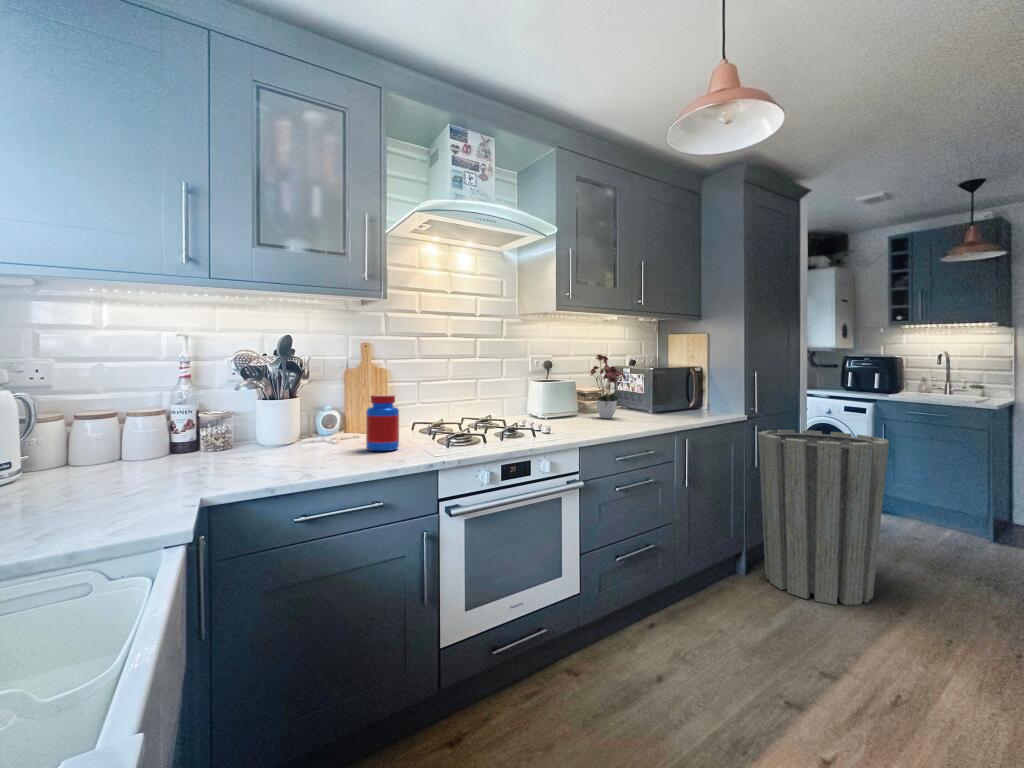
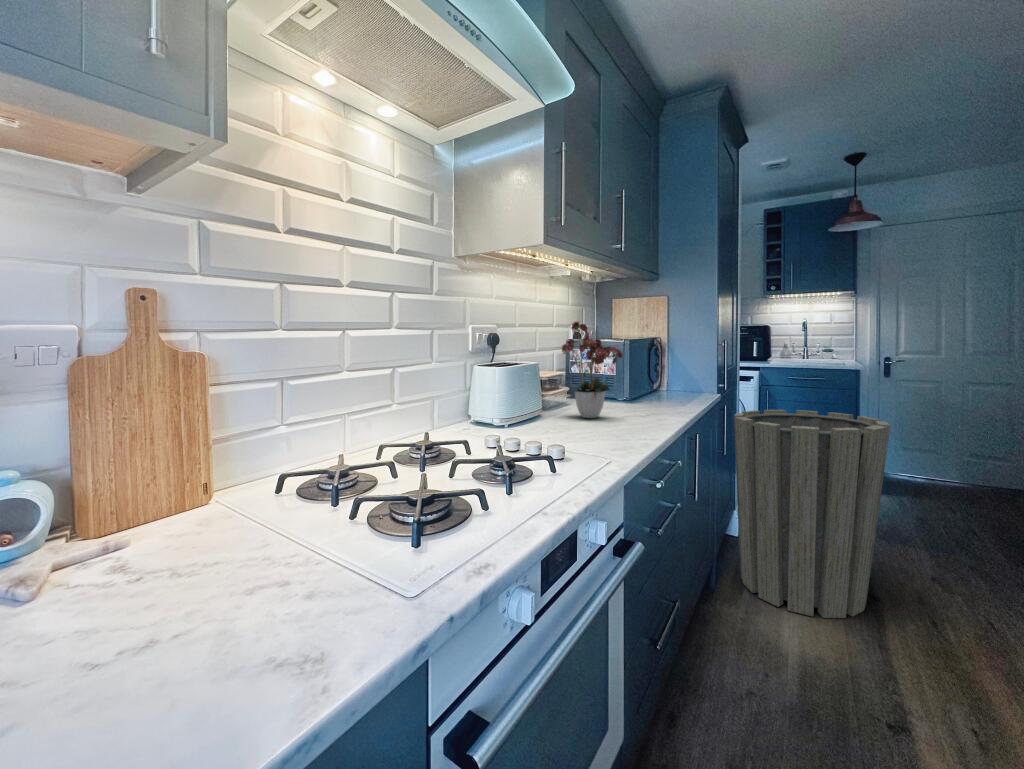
jar: present [366,395,399,451] -> none [142,450,289,688]

